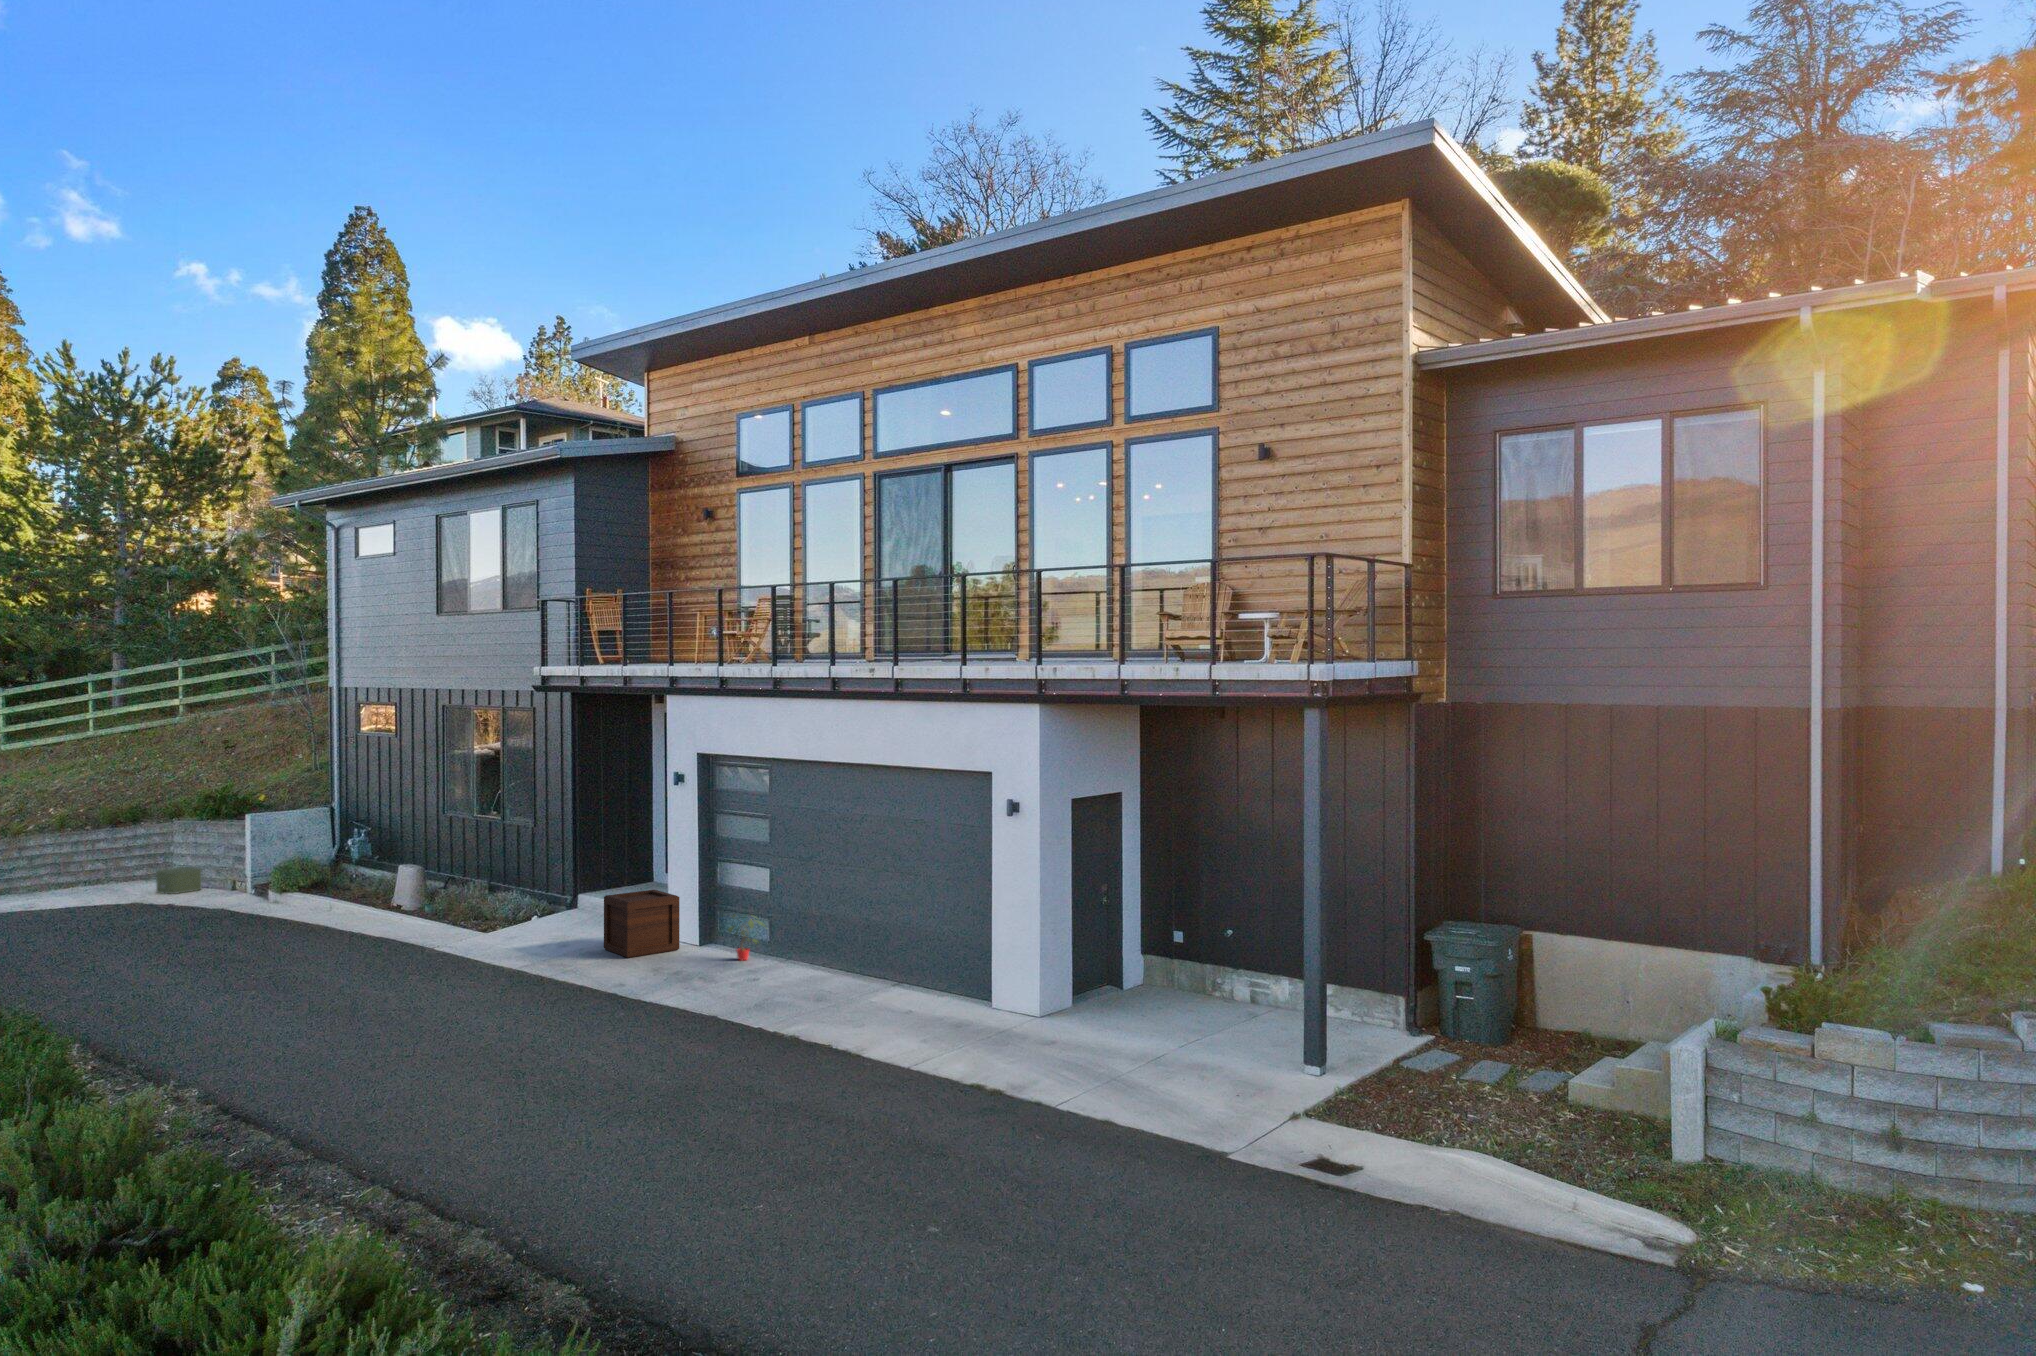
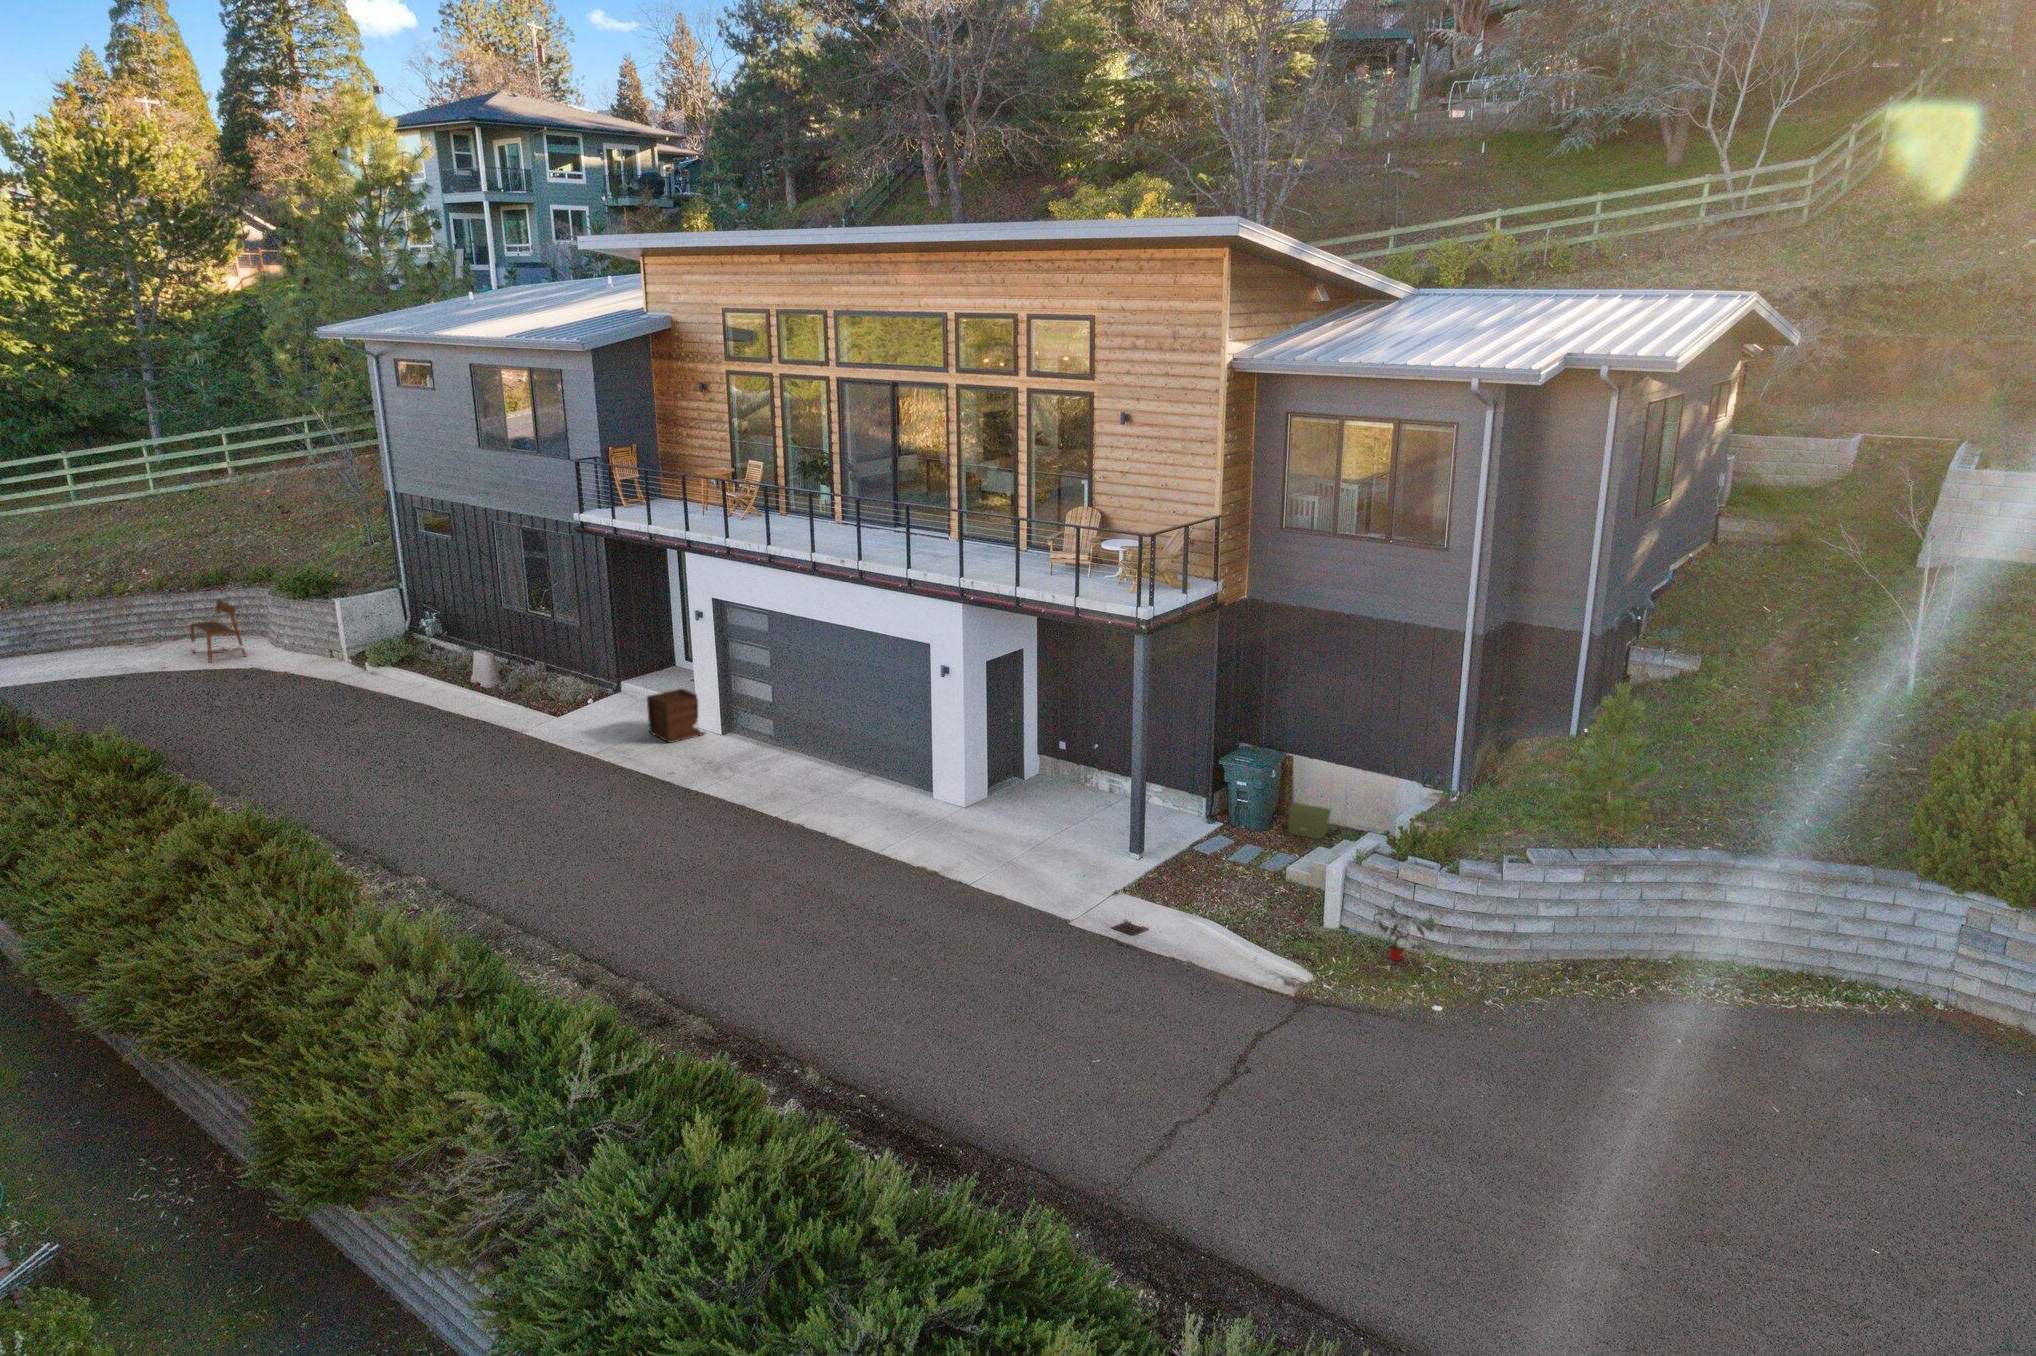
bench: none [62,819,126,893] -> present [190,599,246,662]
storage box: present [156,867,202,894] -> present [1288,803,1331,839]
potted plant: present [728,914,764,961] -> present [1376,912,1430,961]

